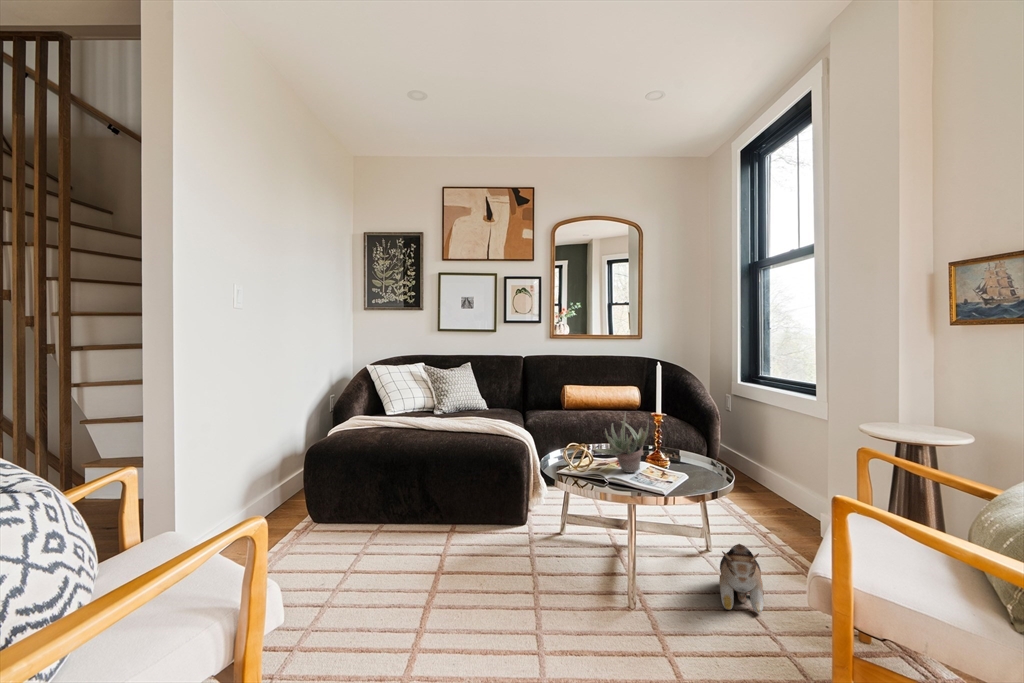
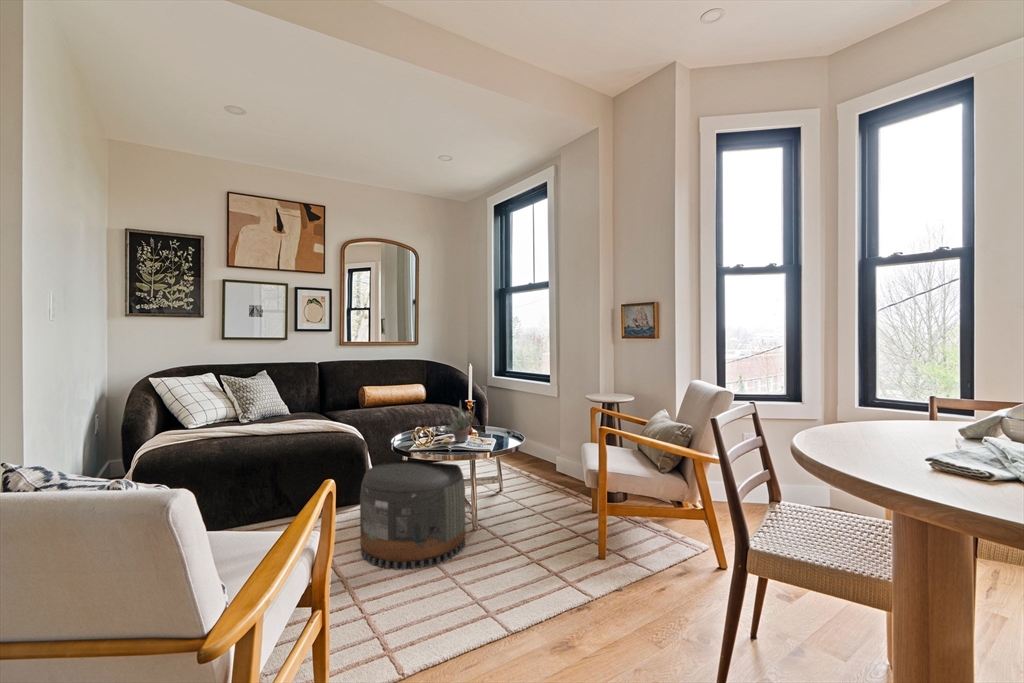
pouf: none [463,484,607,655] -> present [360,459,465,570]
plush toy: present [719,544,764,613] -> none [519,474,547,516]

